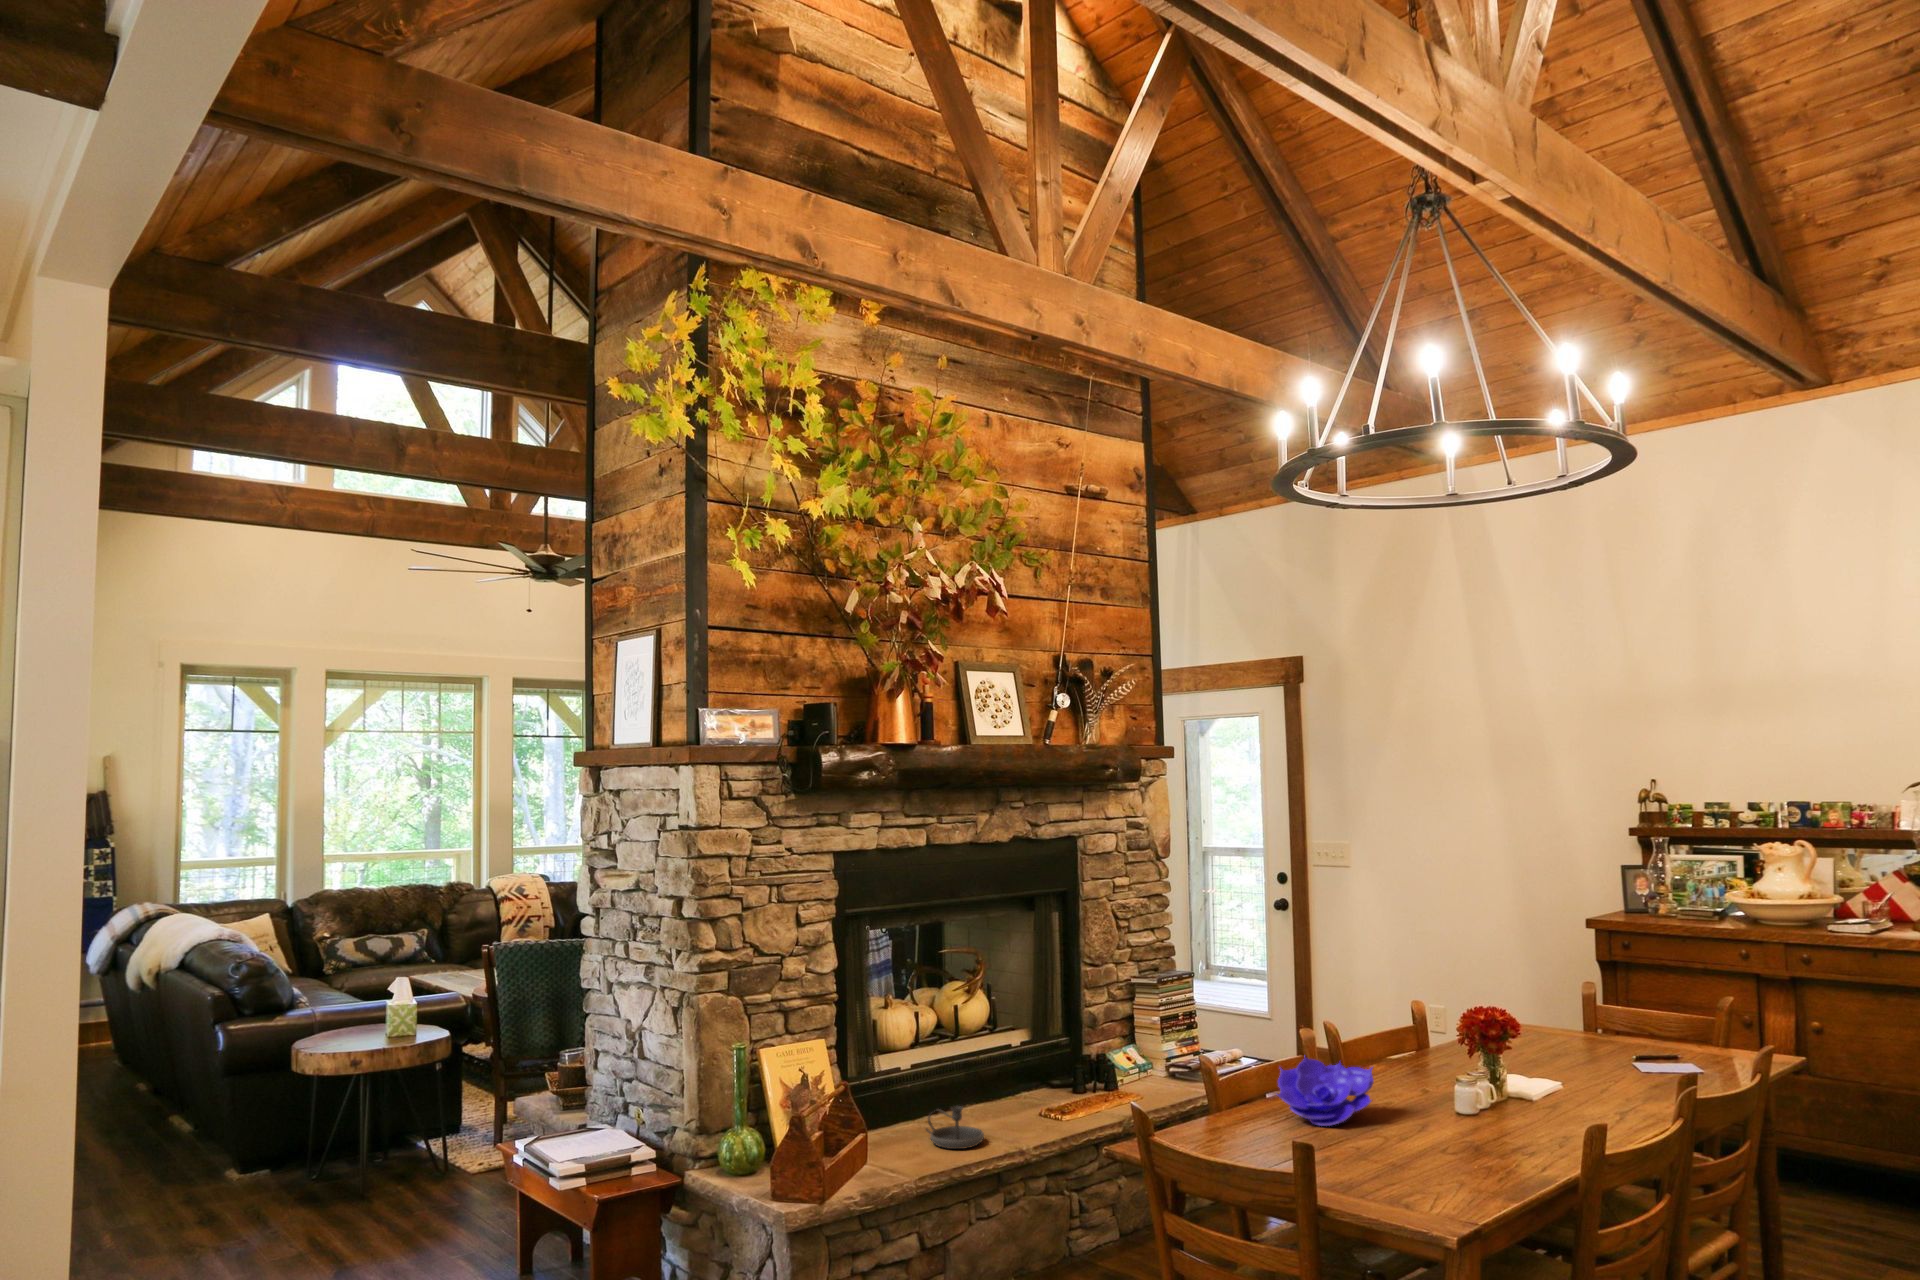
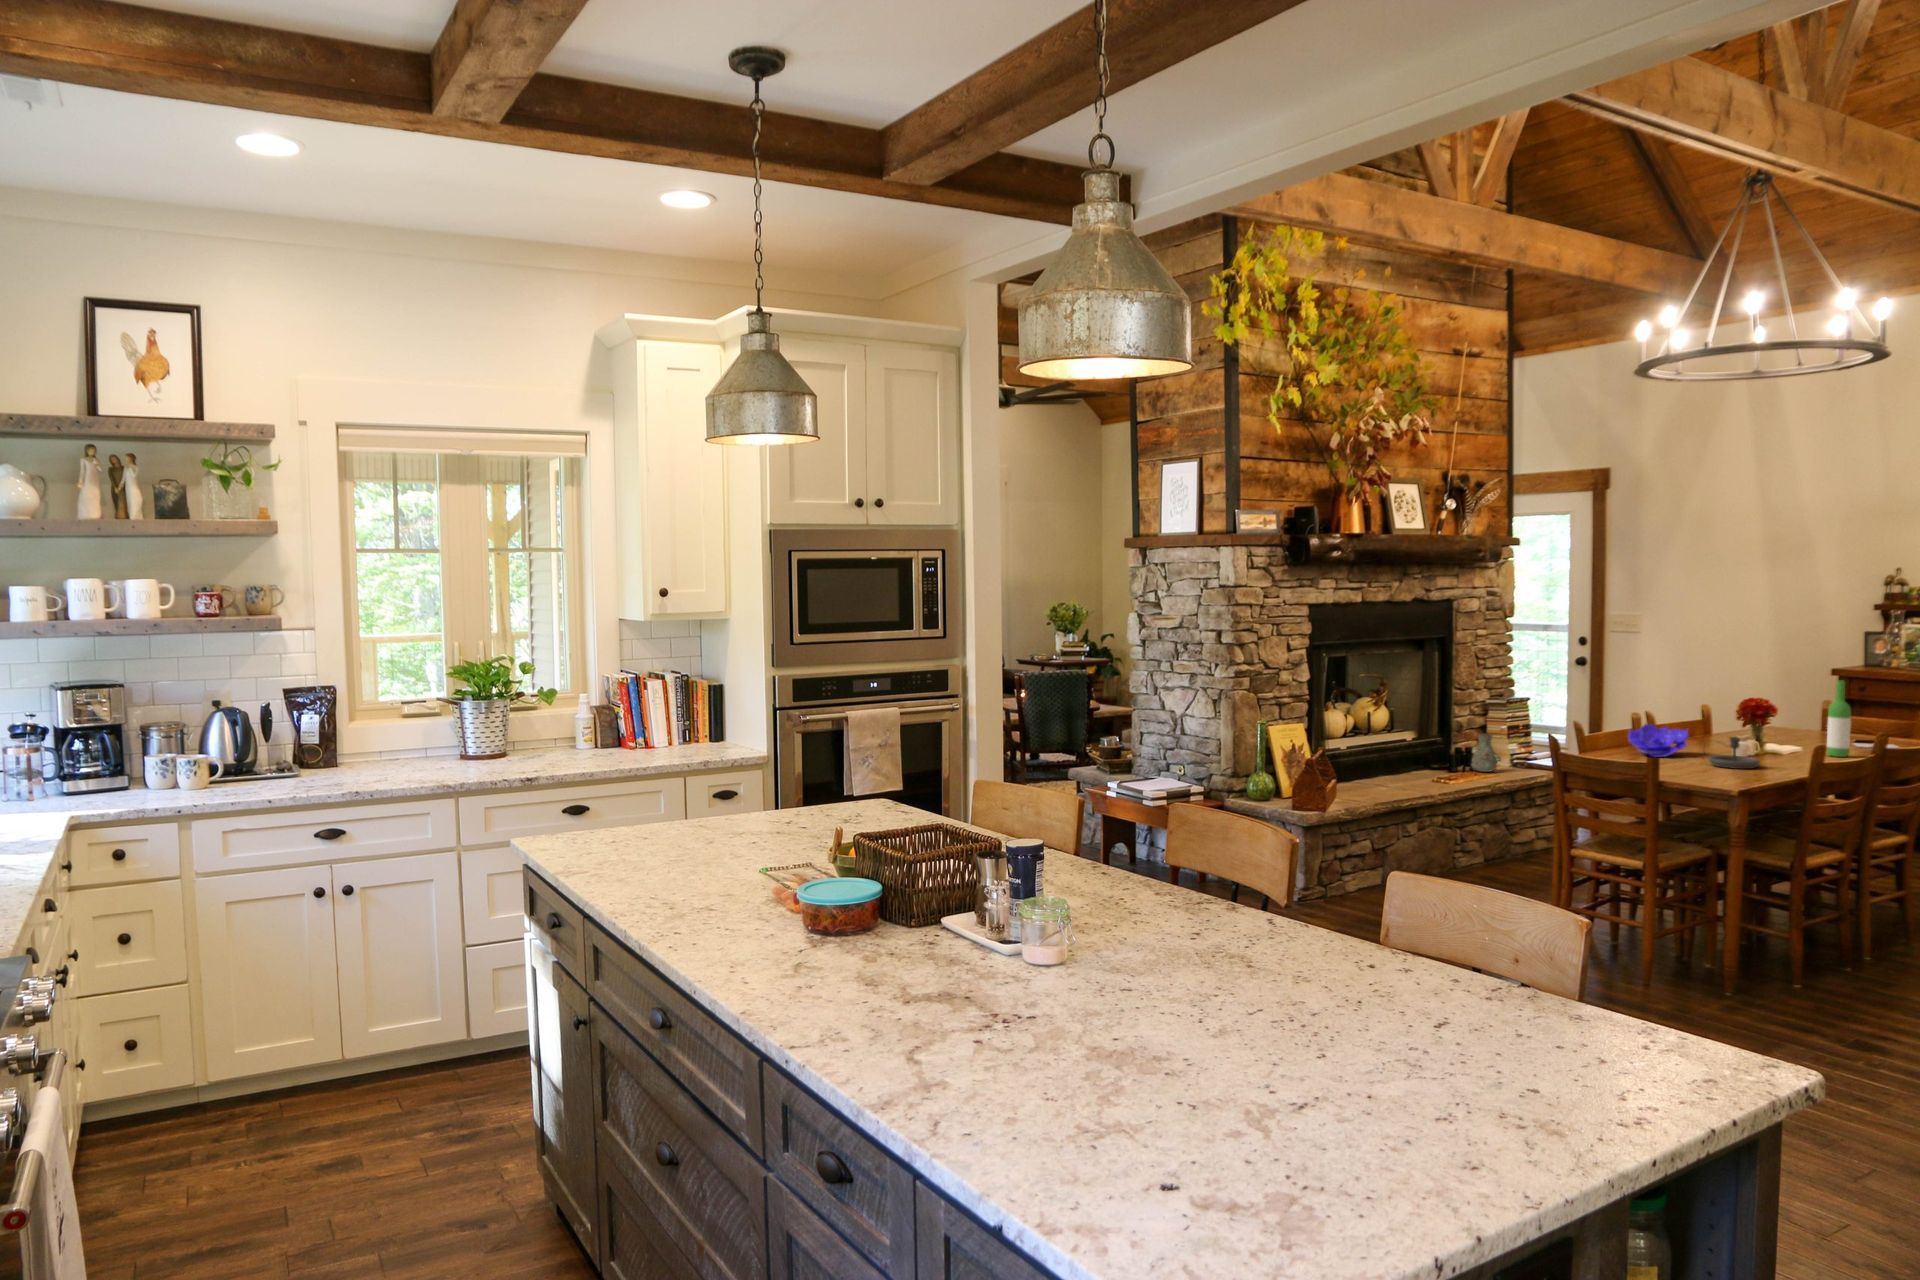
wine bottle: none [1591,979,1631,1114] -> present [1826,680,1851,757]
decorative vase: none [1106,1032,1142,1092] -> present [1471,733,1497,772]
candlestick: present [926,1106,984,1149] -> present [1708,737,1760,769]

